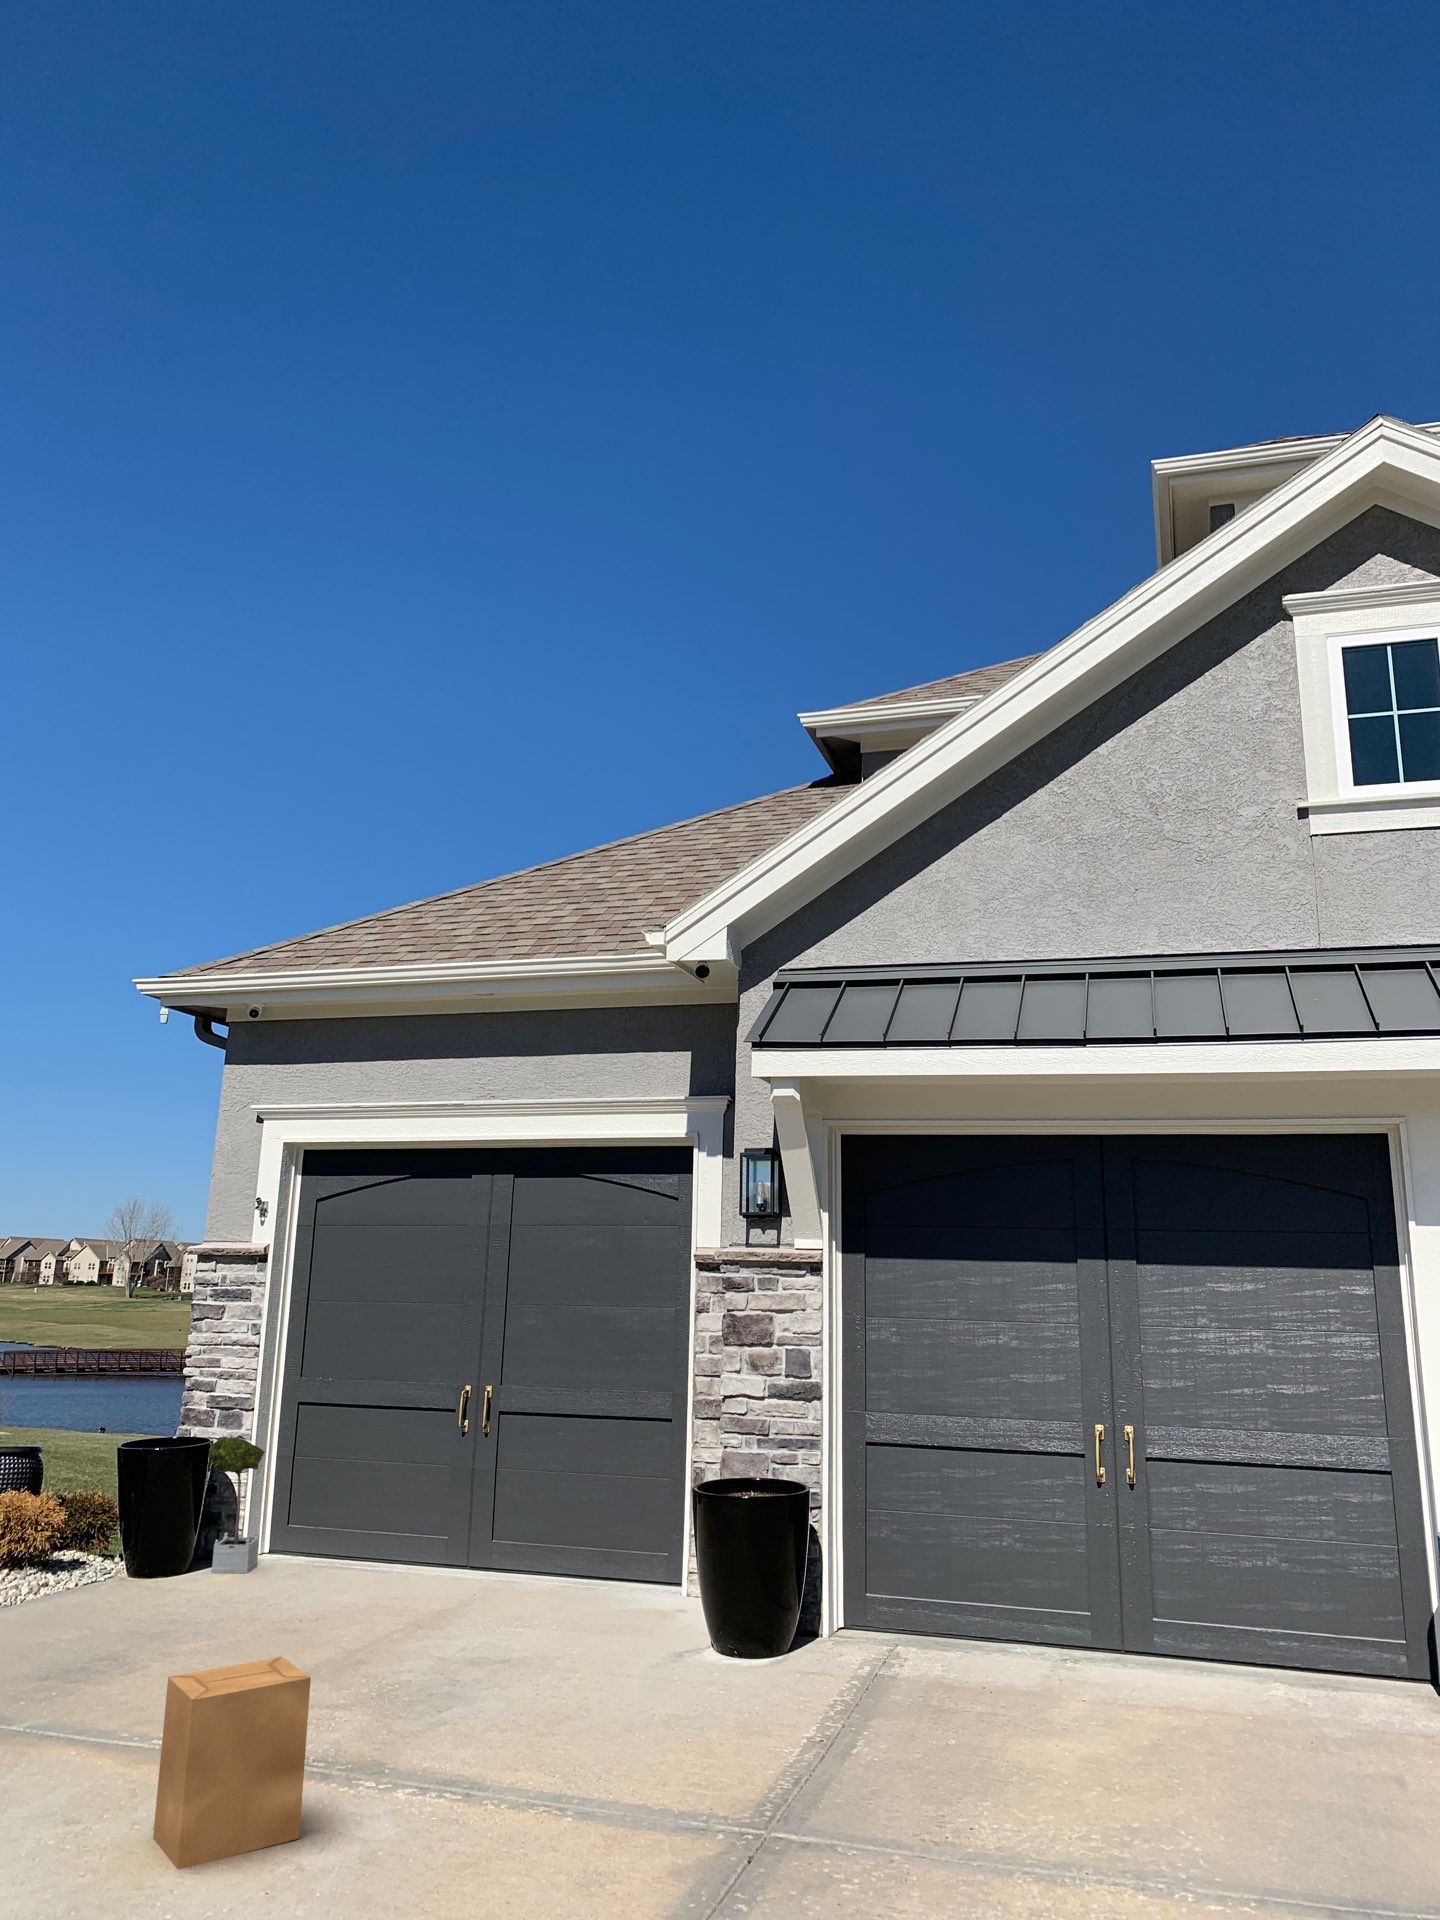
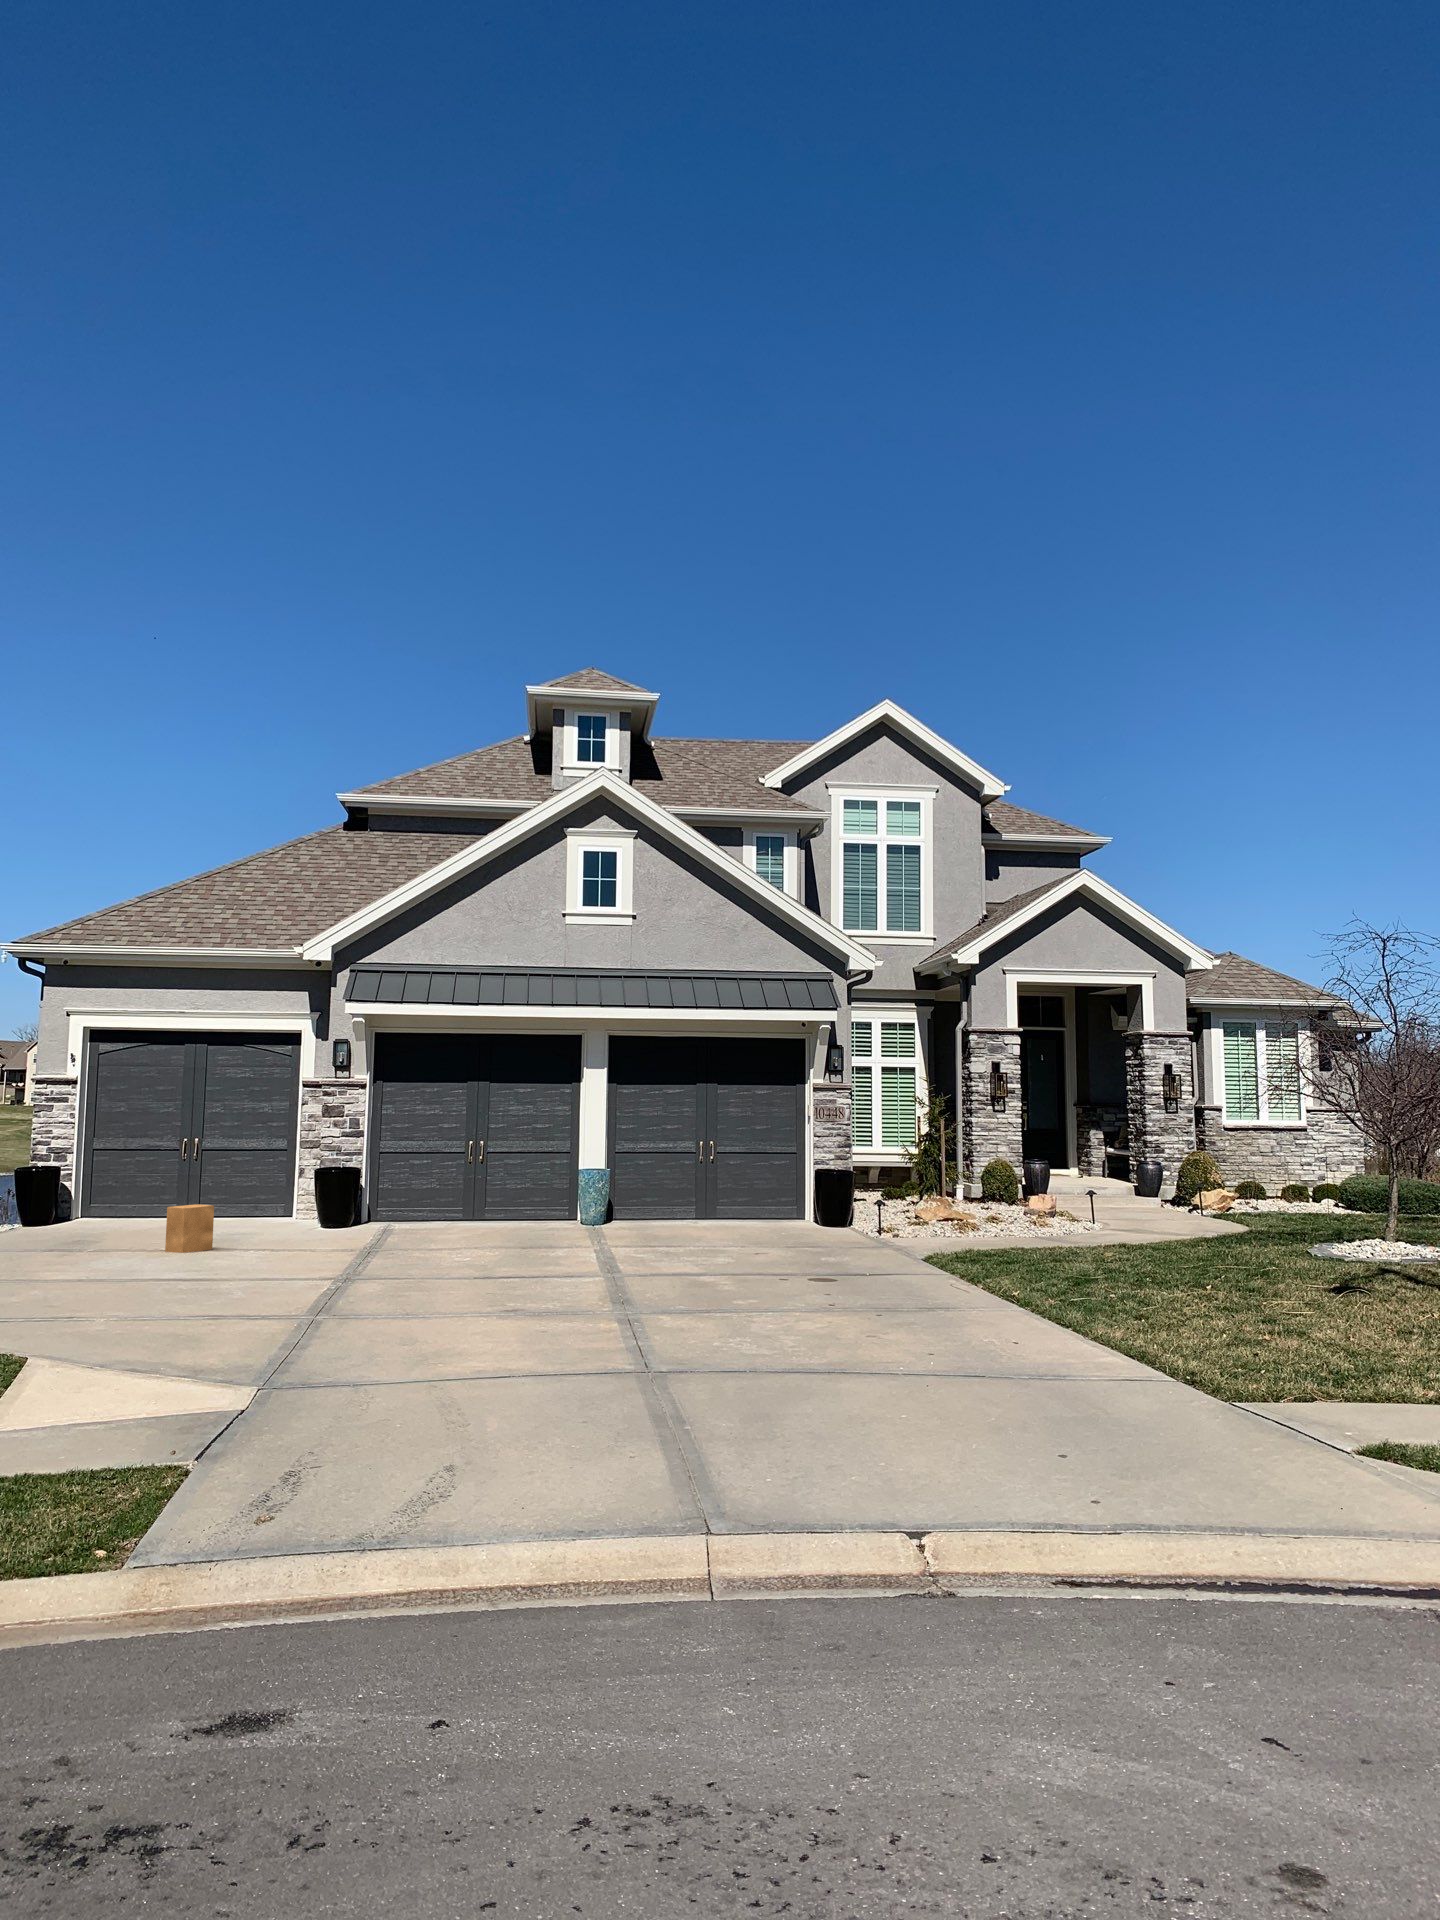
potted tree: present [209,1436,265,1574] -> none [56,1165,85,1227]

